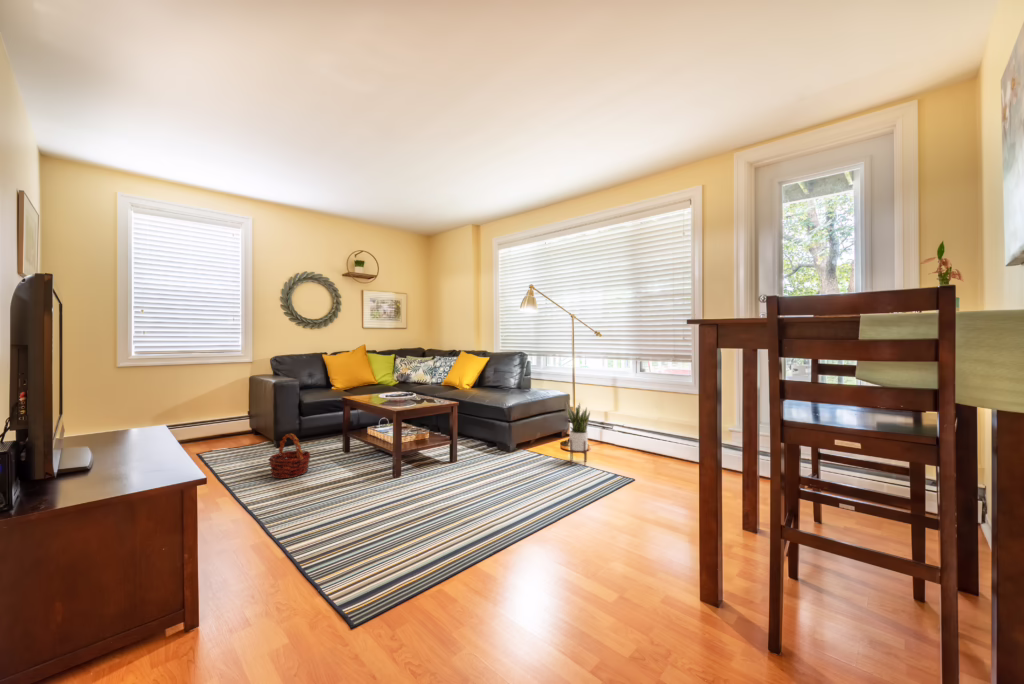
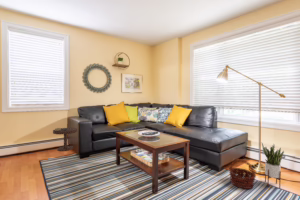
side table: none [226,390,271,460] -> present [53,128,77,151]
basket: present [269,434,310,478] -> present [229,159,256,189]

